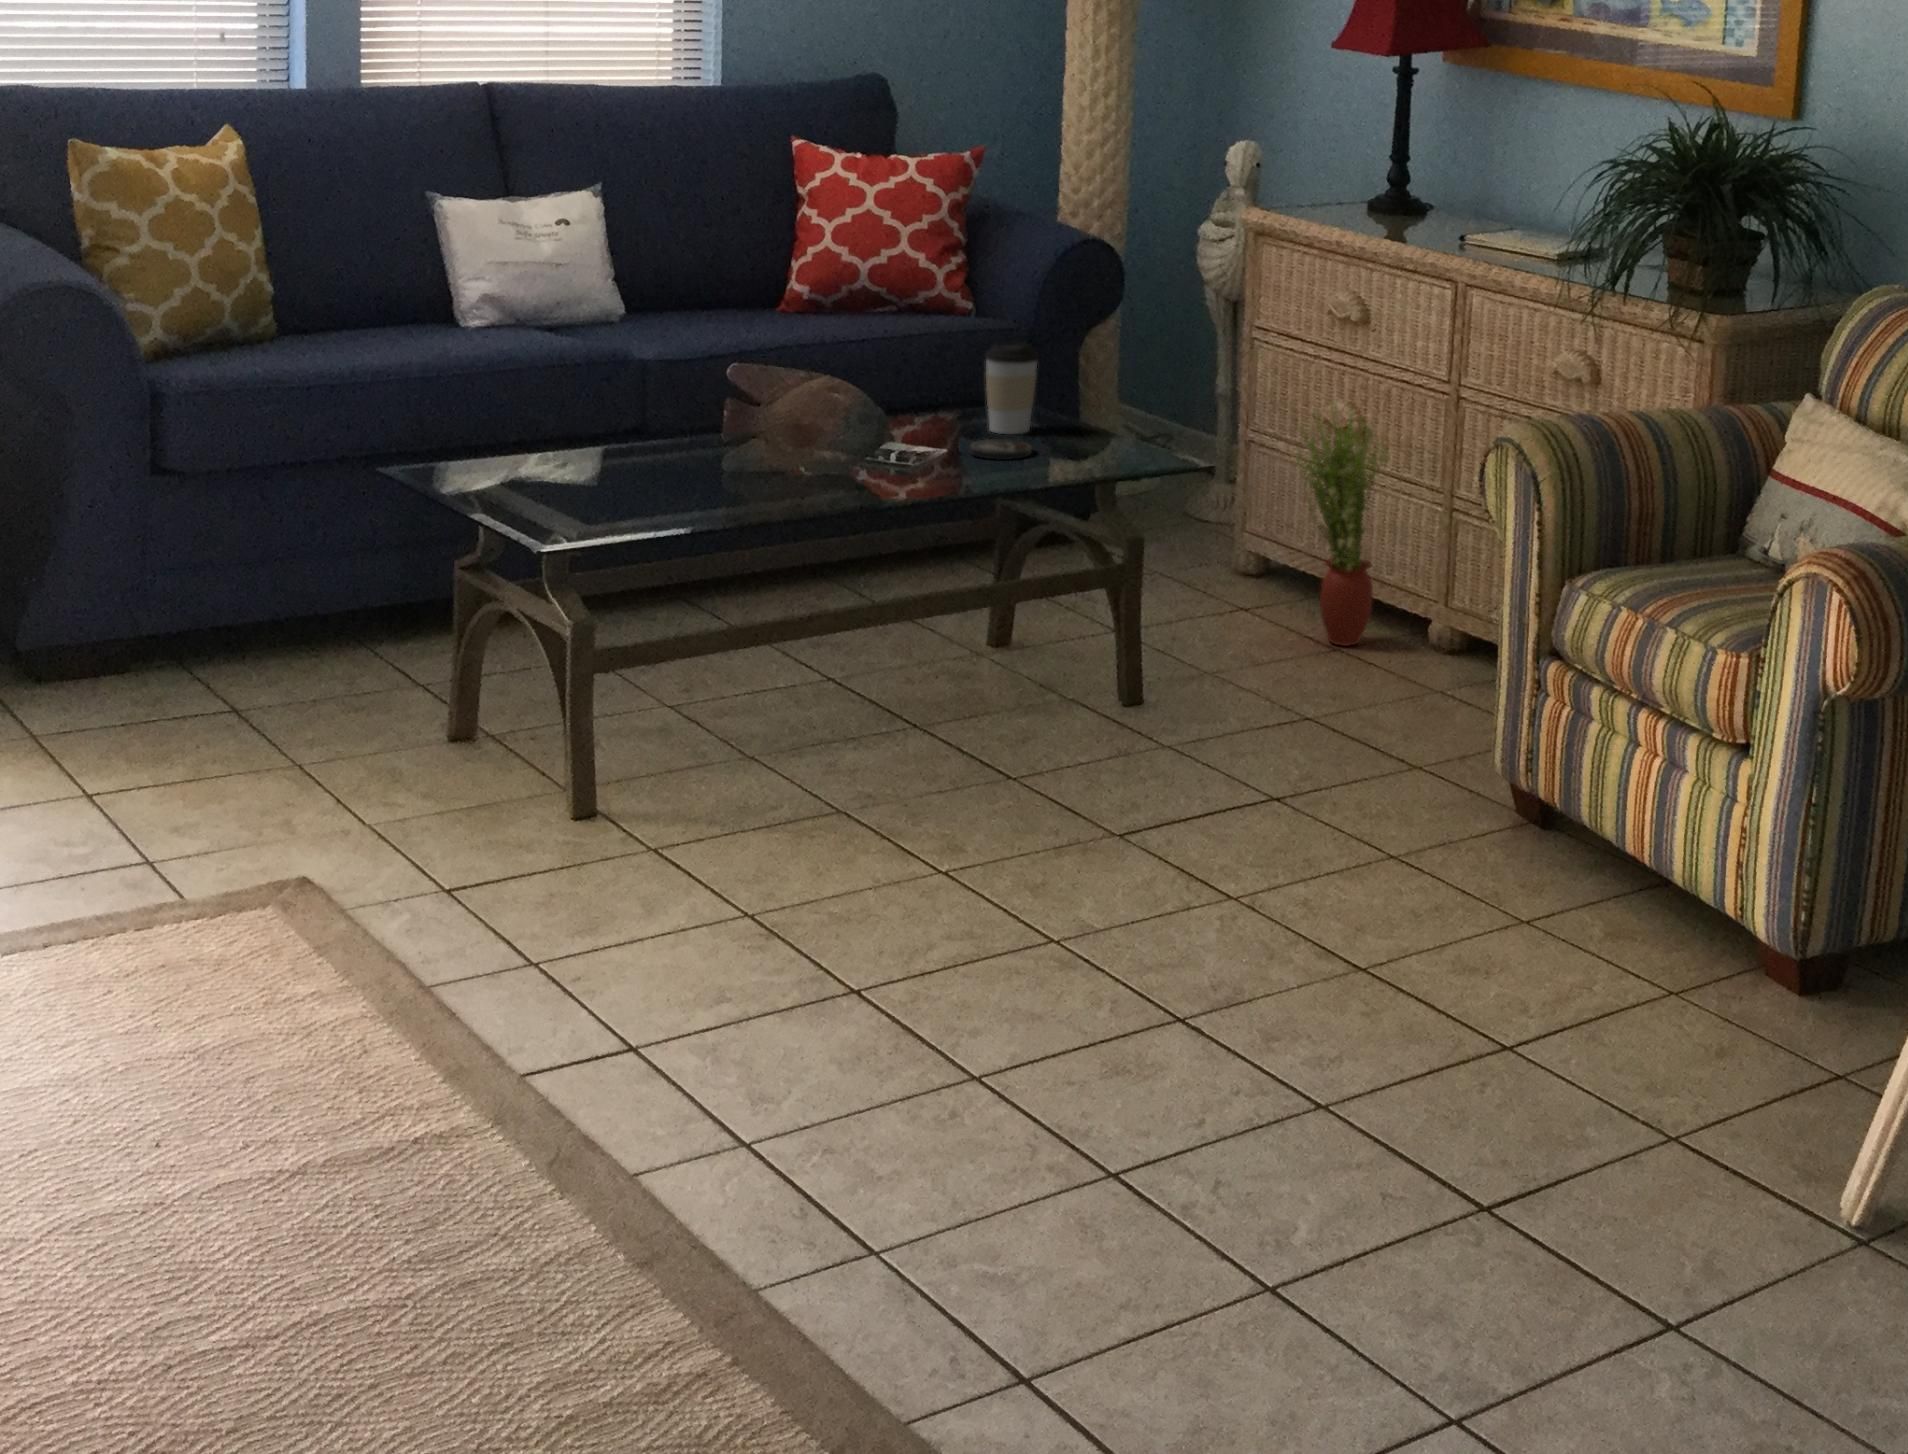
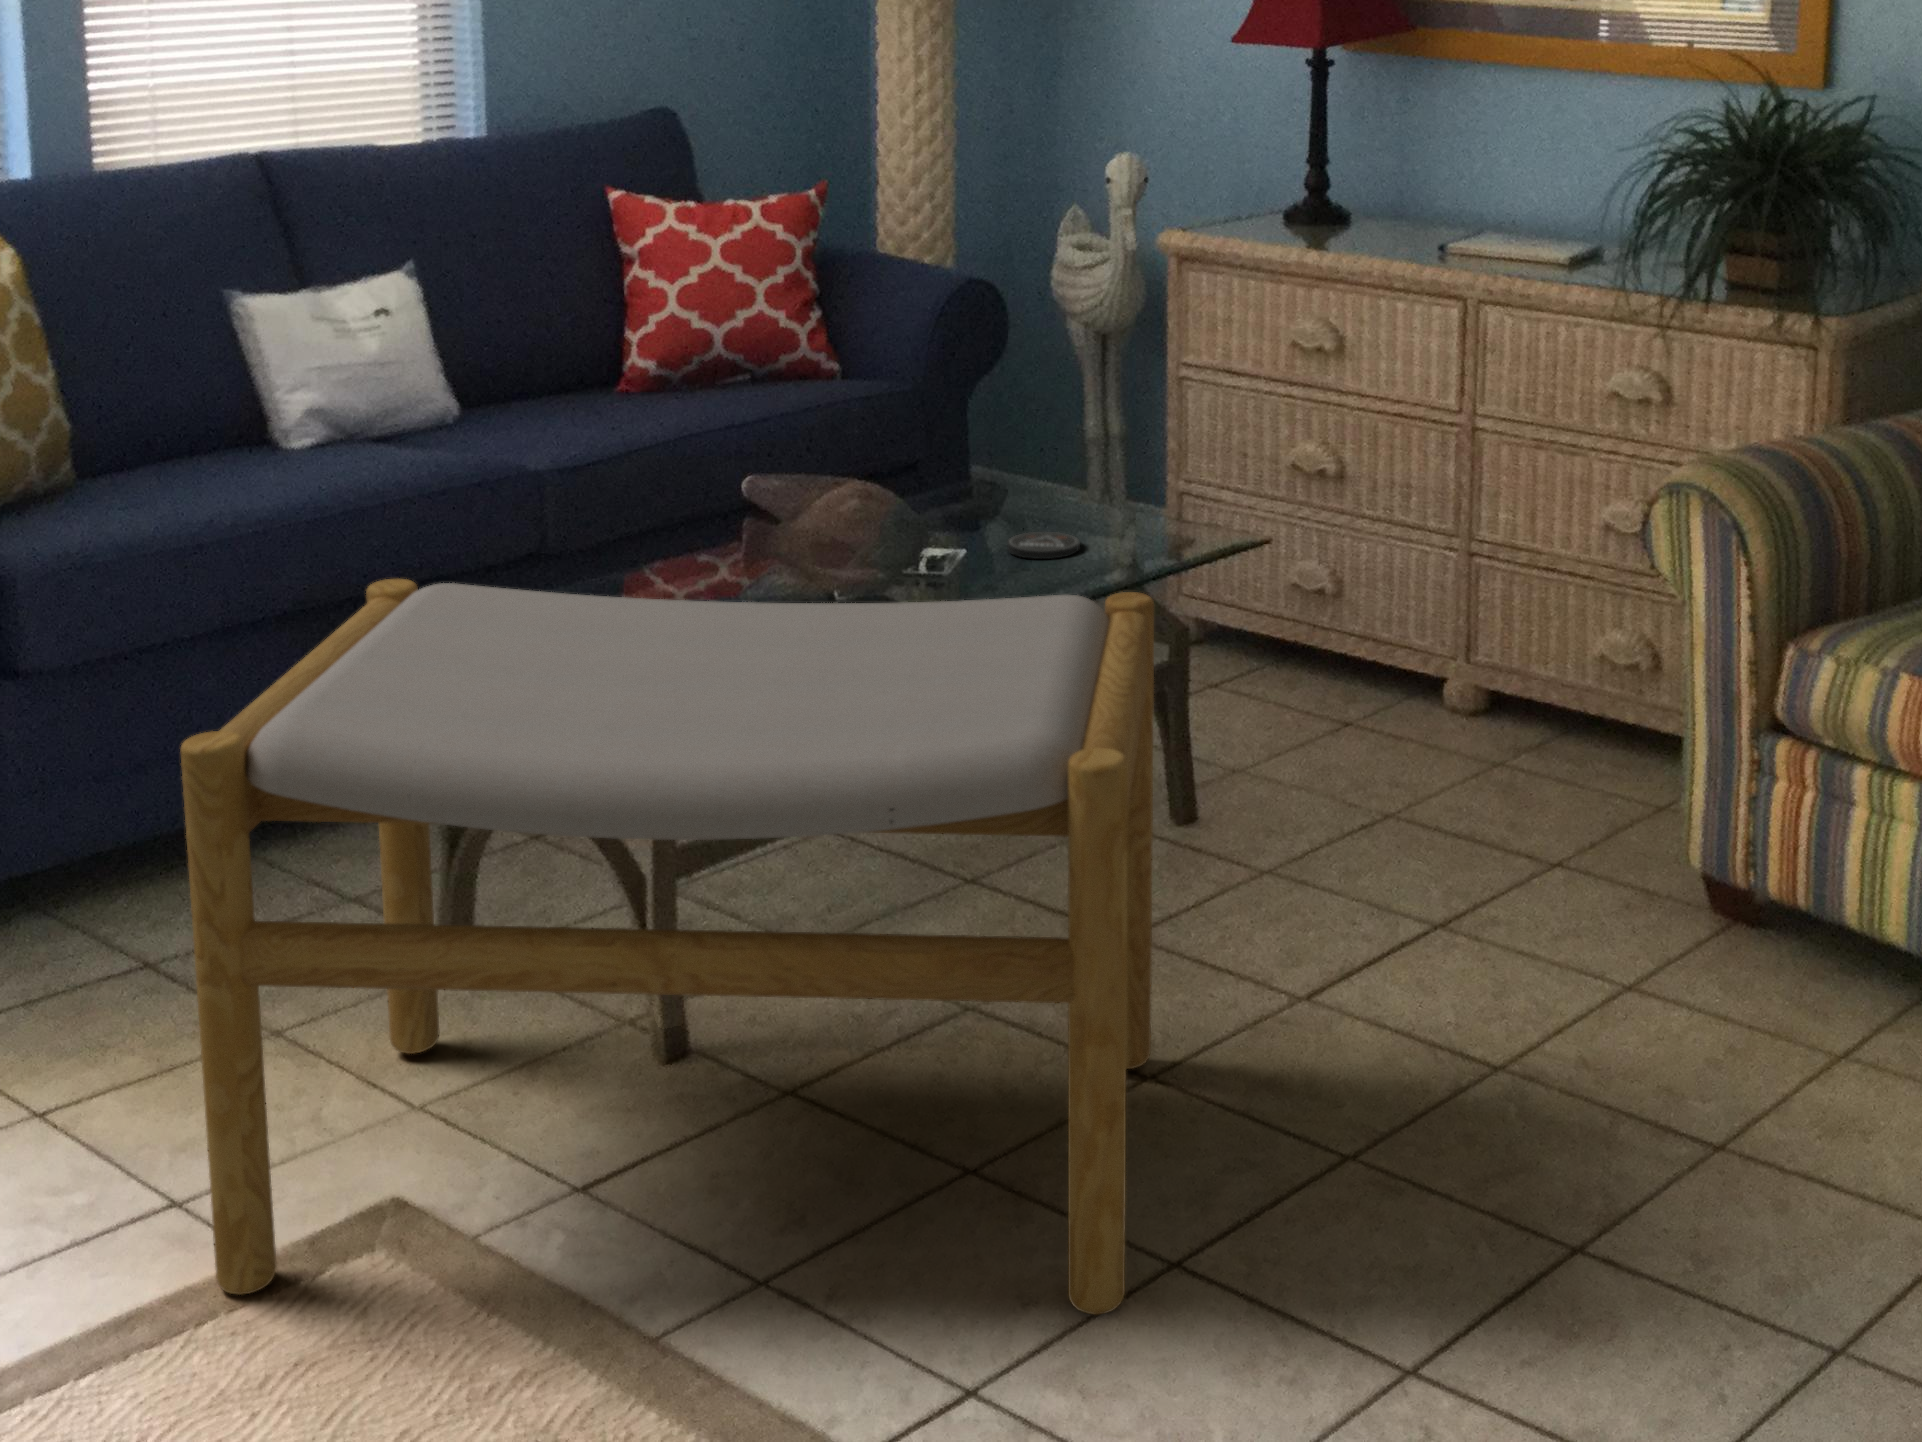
coffee cup: present [986,342,1038,434] -> none [987,415,1049,523]
potted plant: present [1297,401,1387,646] -> none [1273,440,1387,713]
footstool: none [126,404,960,1008] -> present [181,579,1154,1315]

